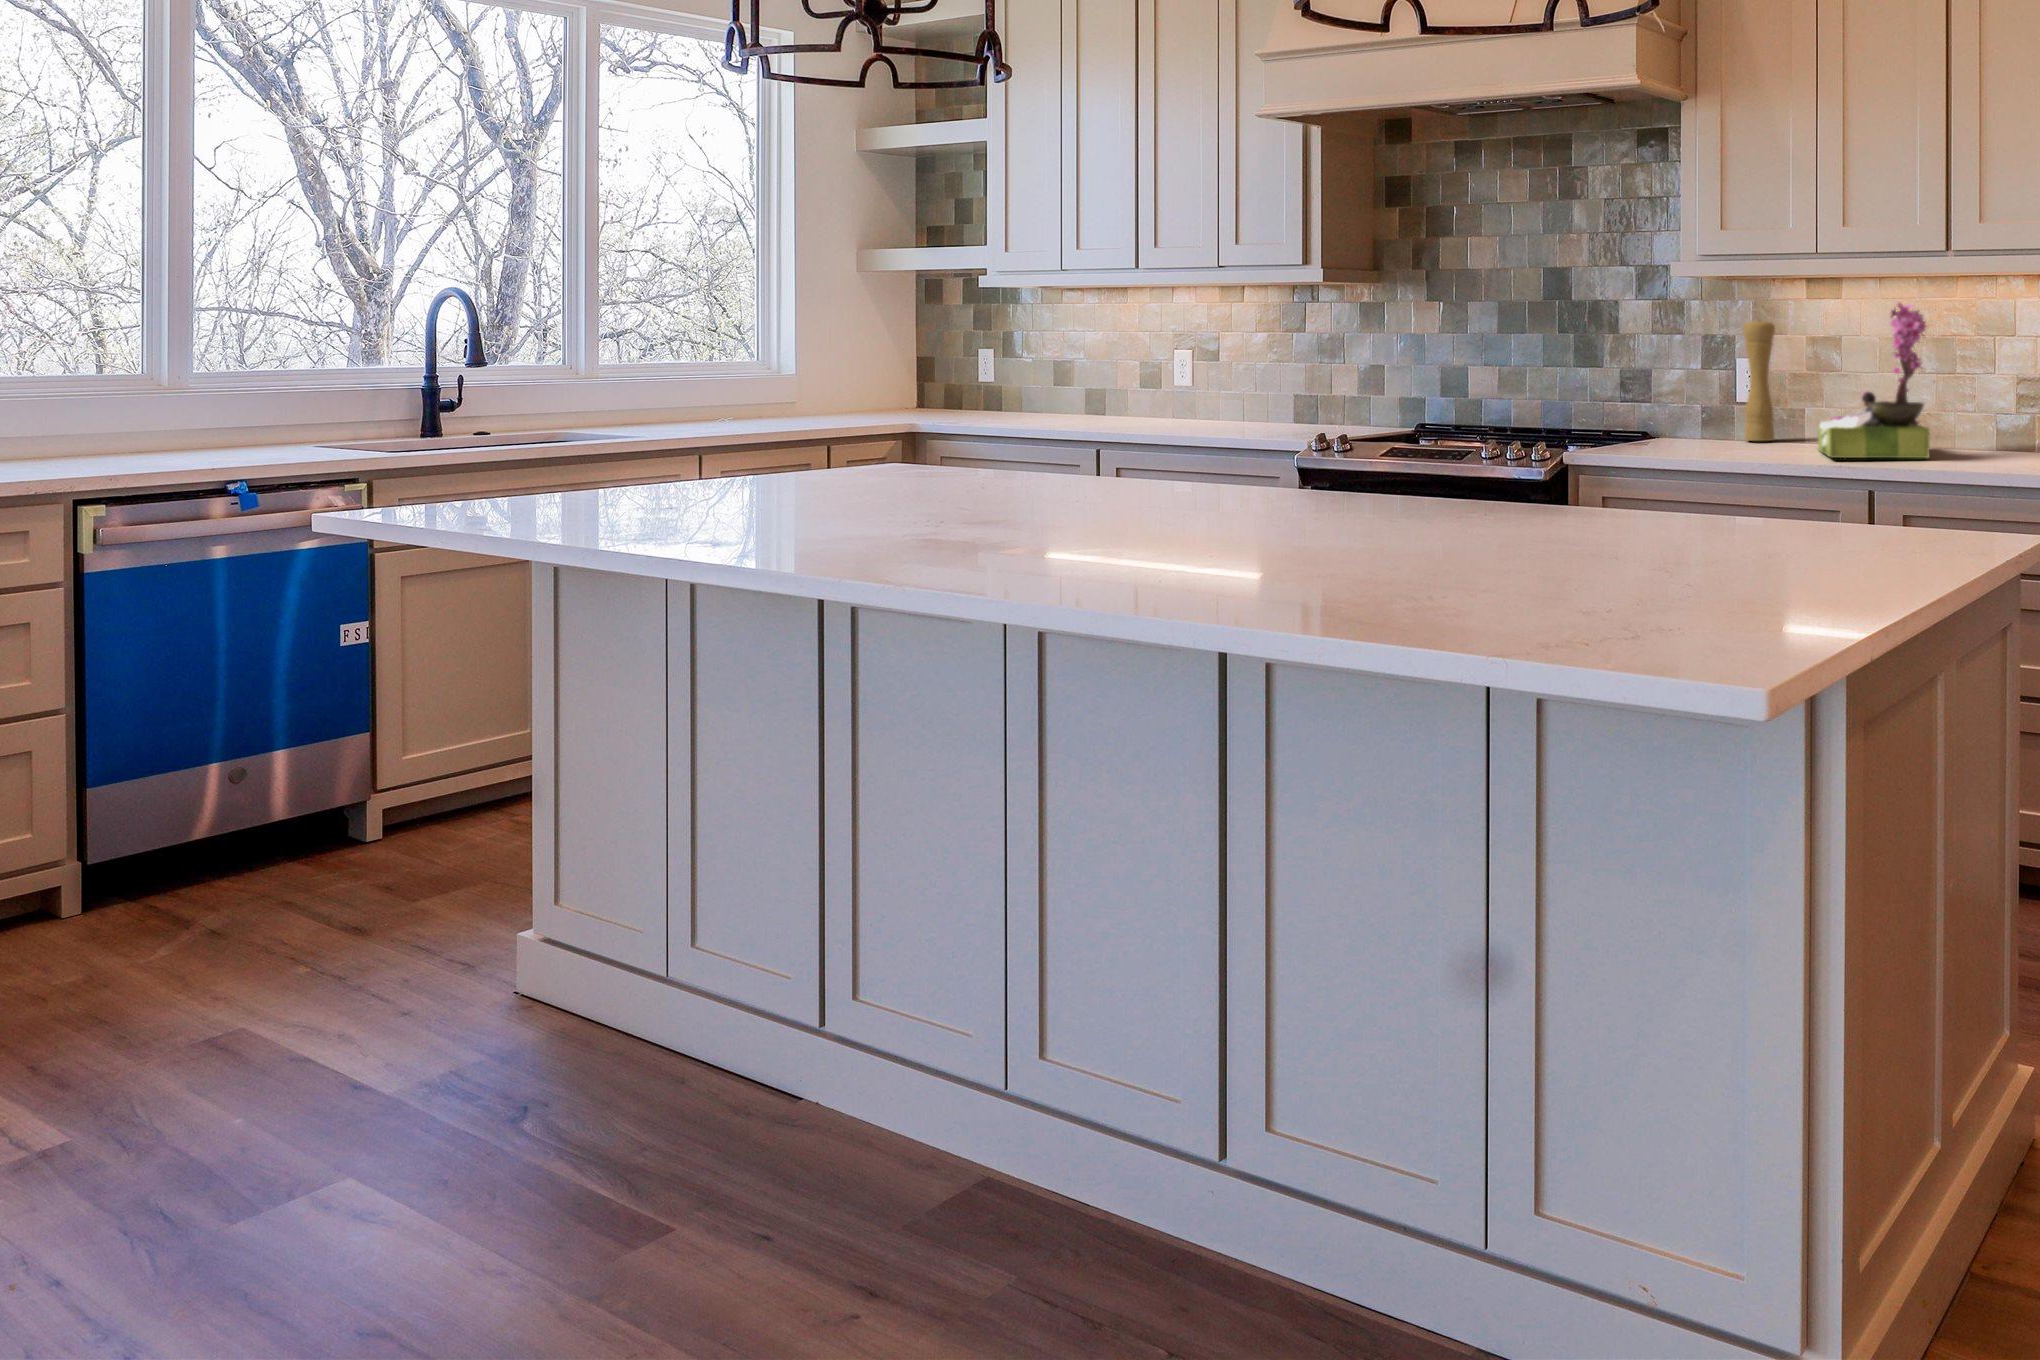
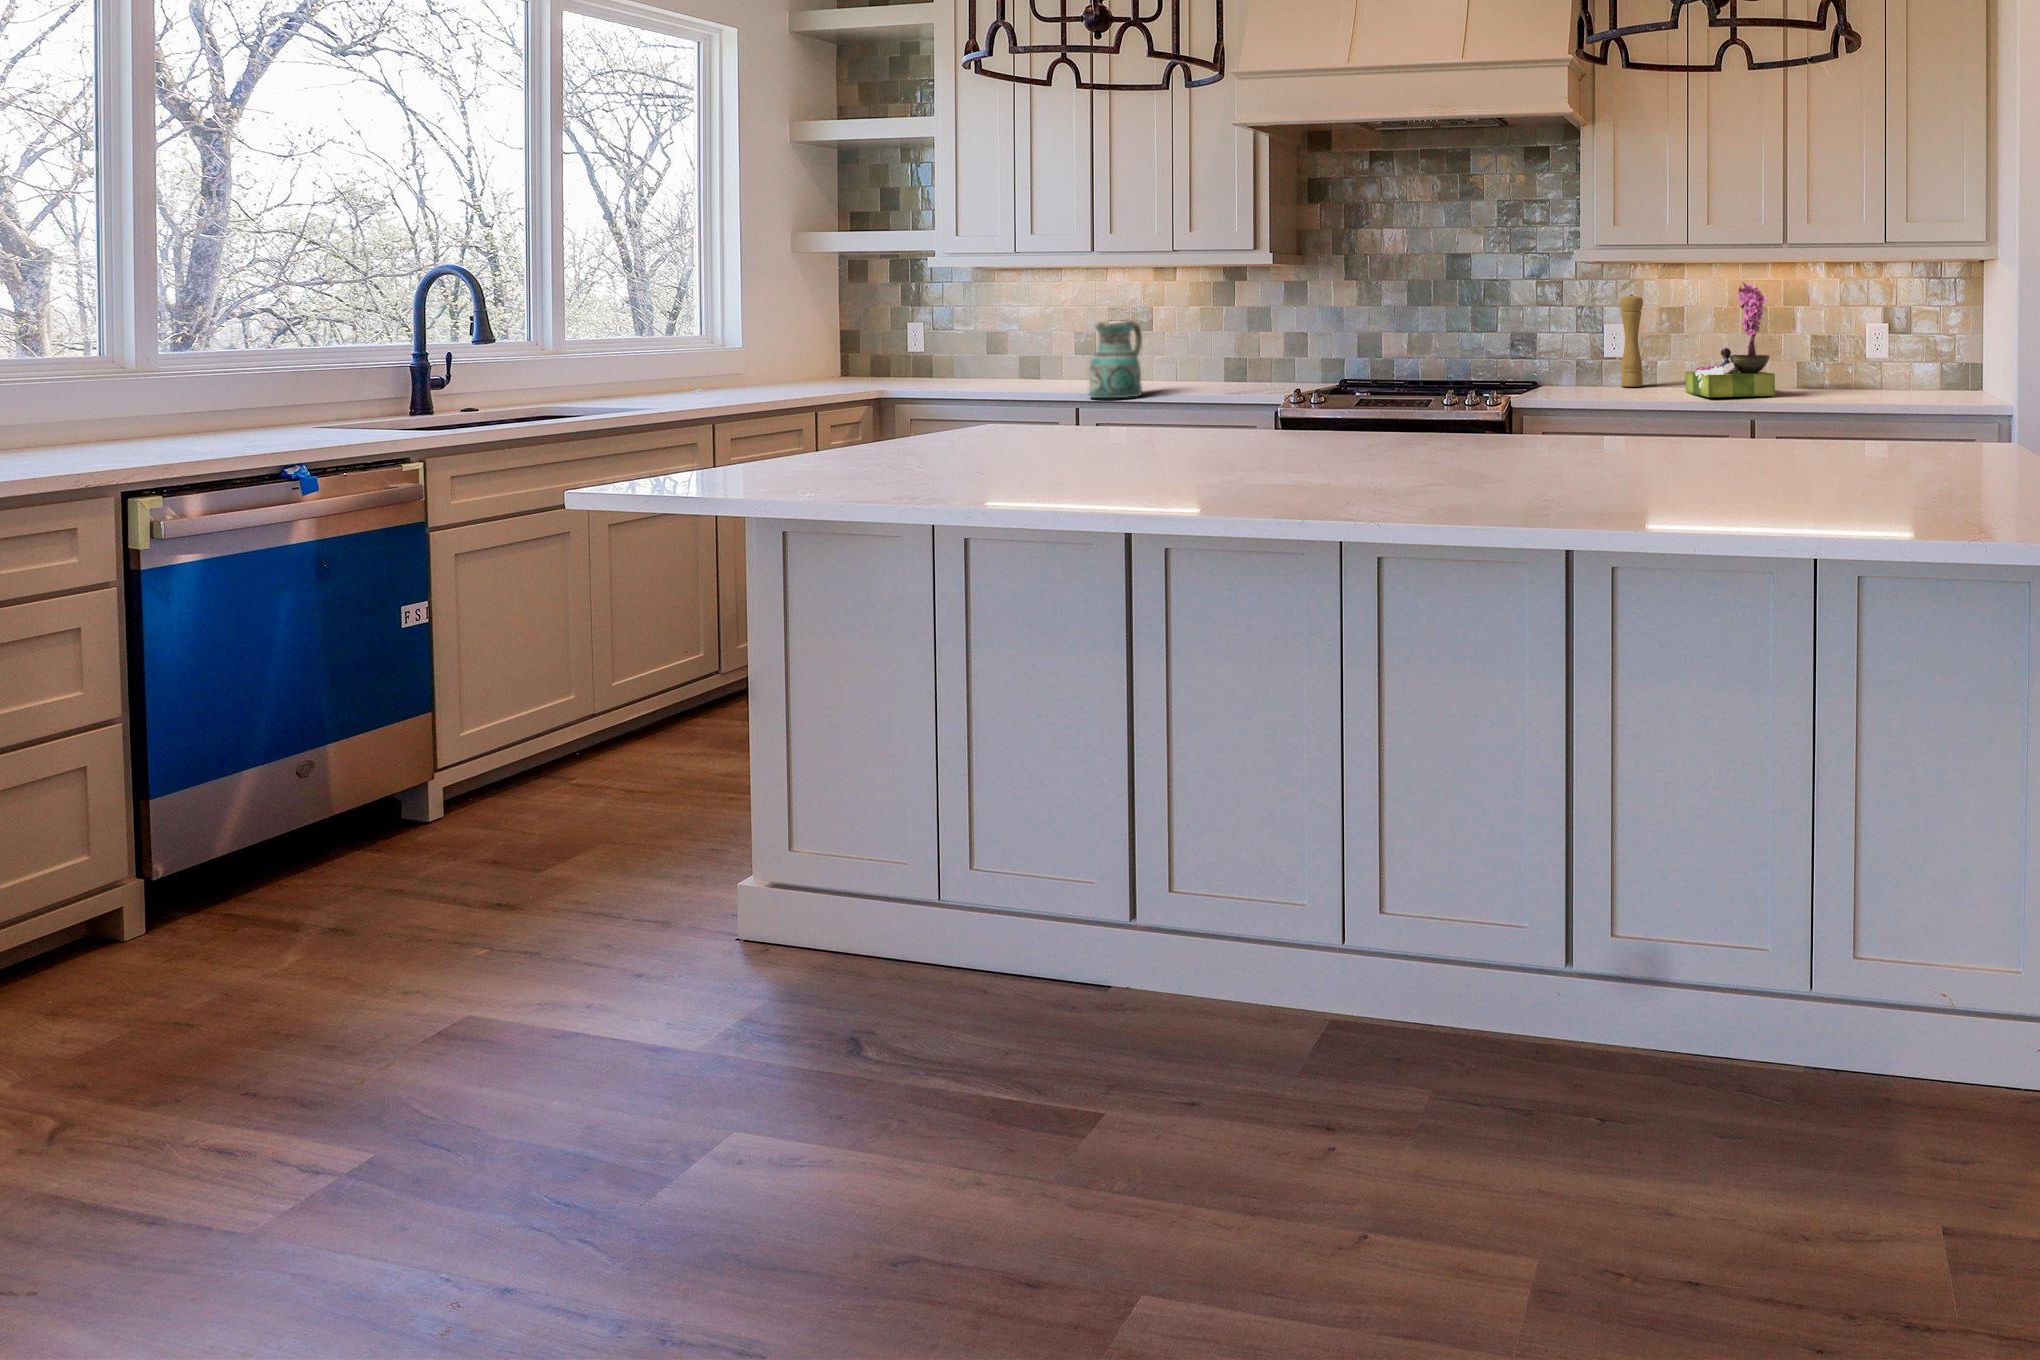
ceramic pitcher: none [1112,347,1181,437] -> present [1089,320,1142,398]

